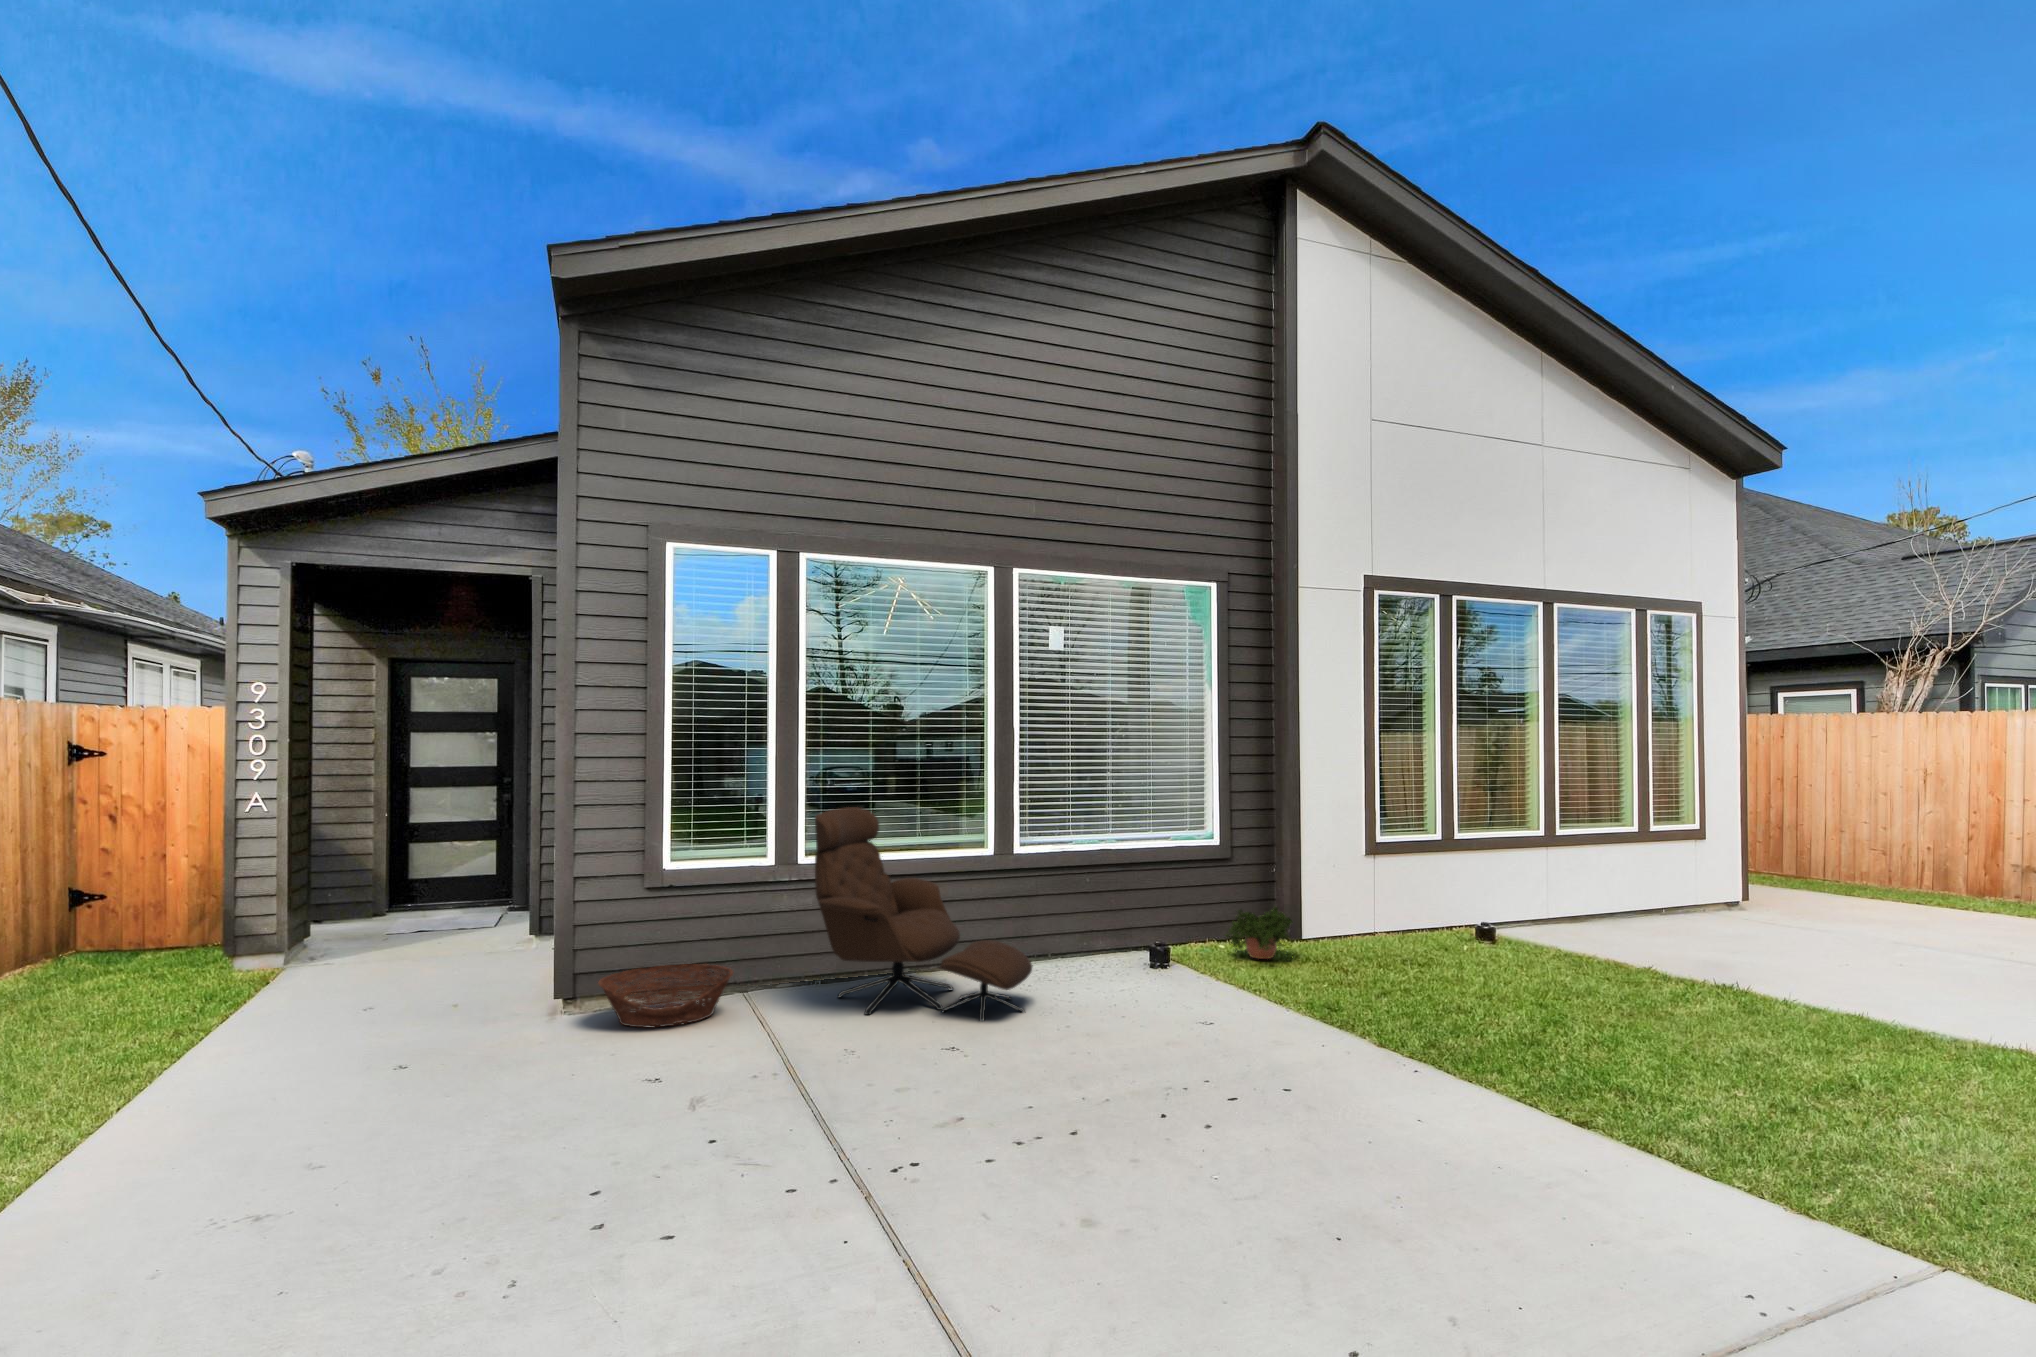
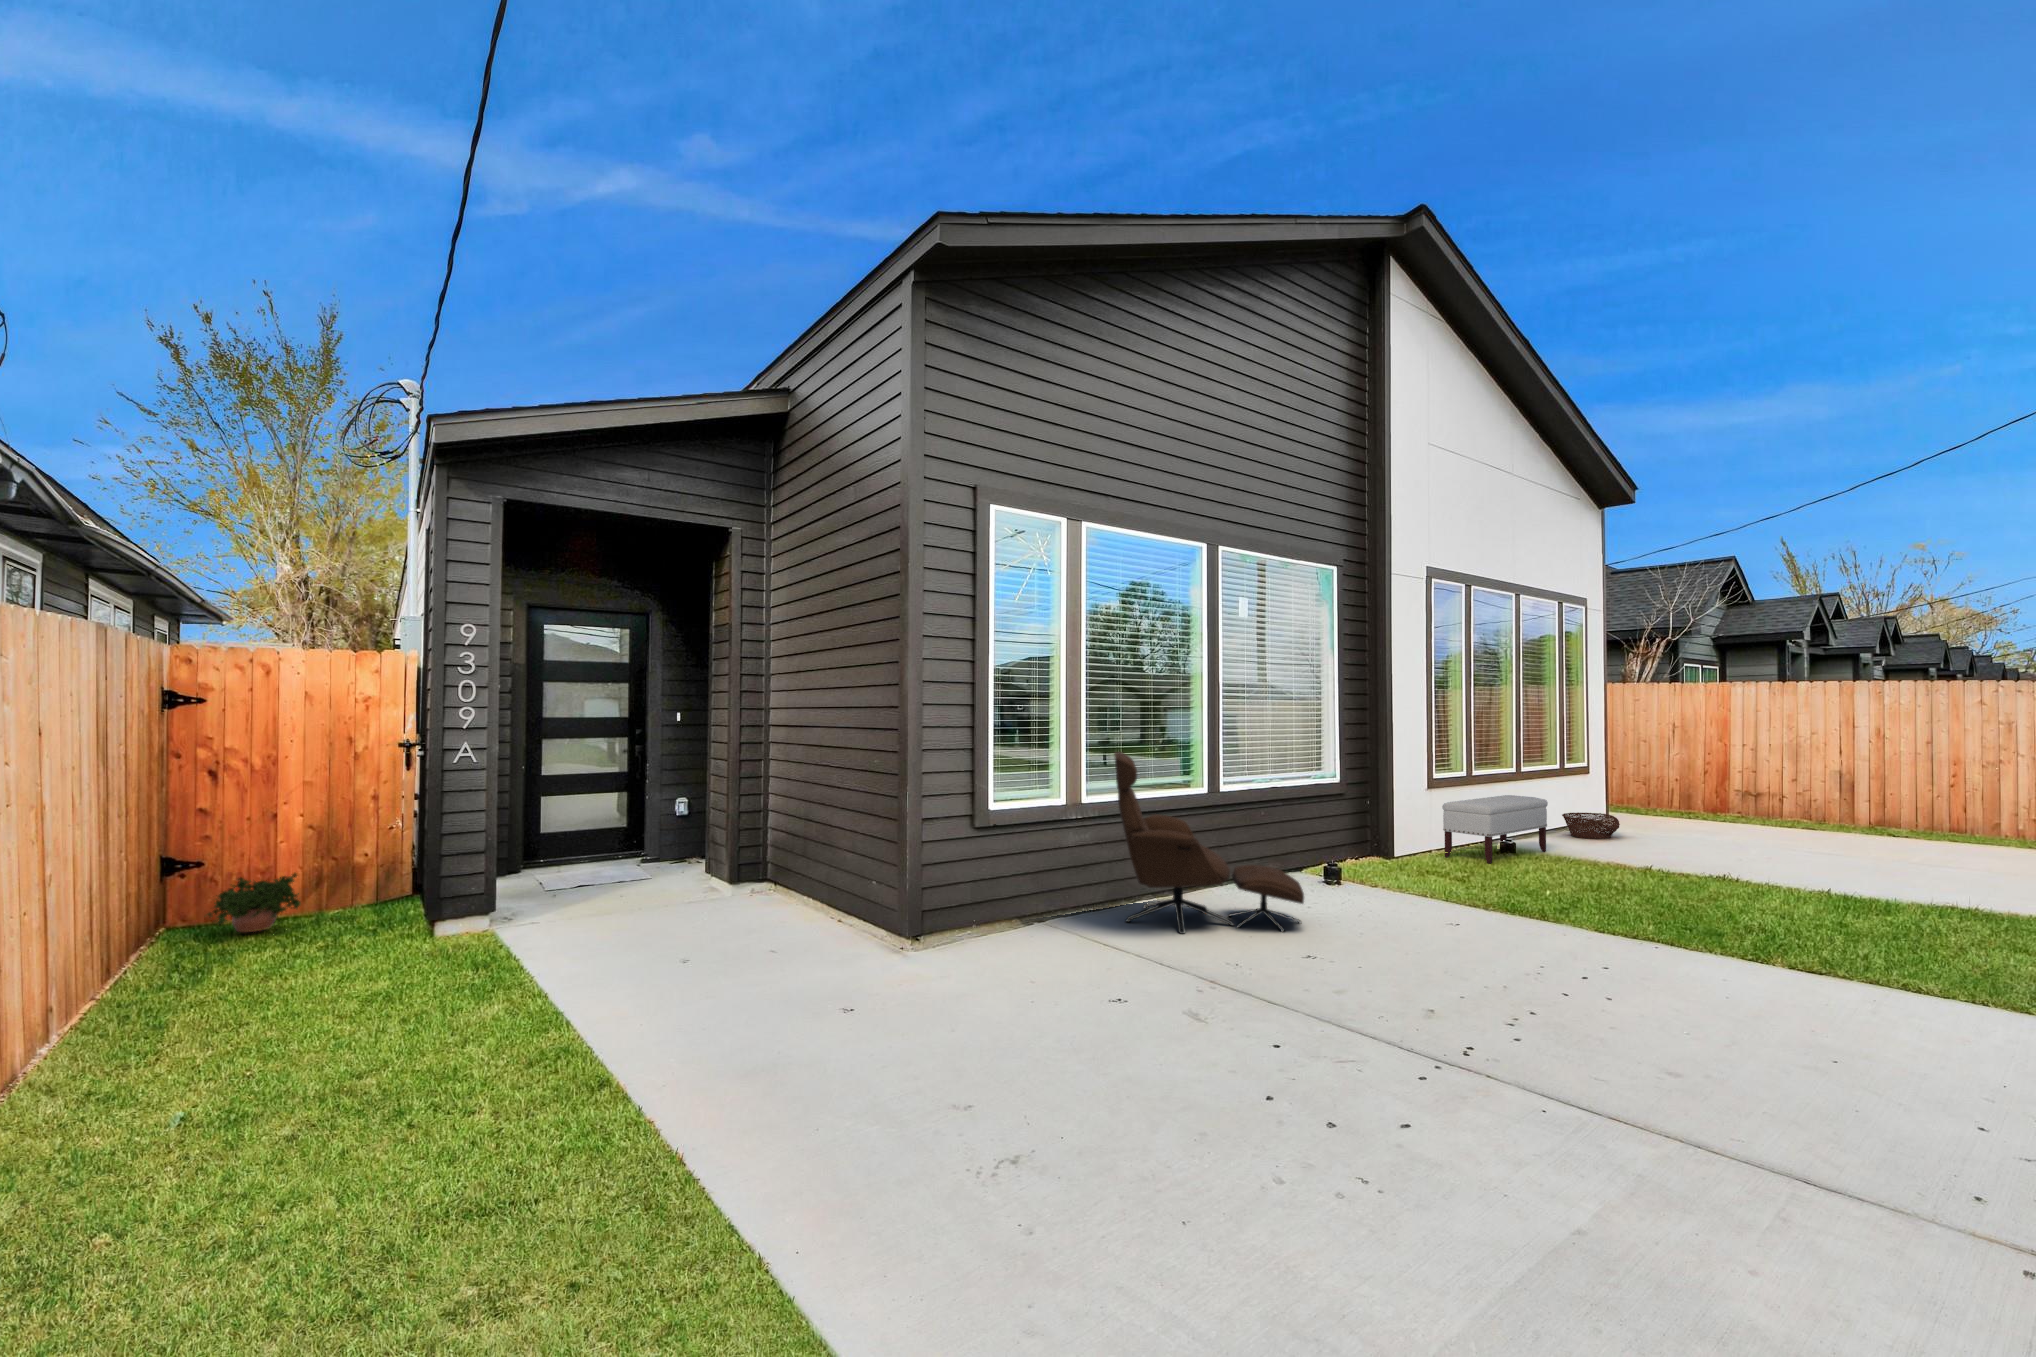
bench: none [1393,864,1558,952] -> present [1442,795,1548,864]
potted plant: present [1225,907,1292,960] -> present [208,873,301,932]
basket: present [599,964,734,1028] -> present [1562,812,1620,839]

